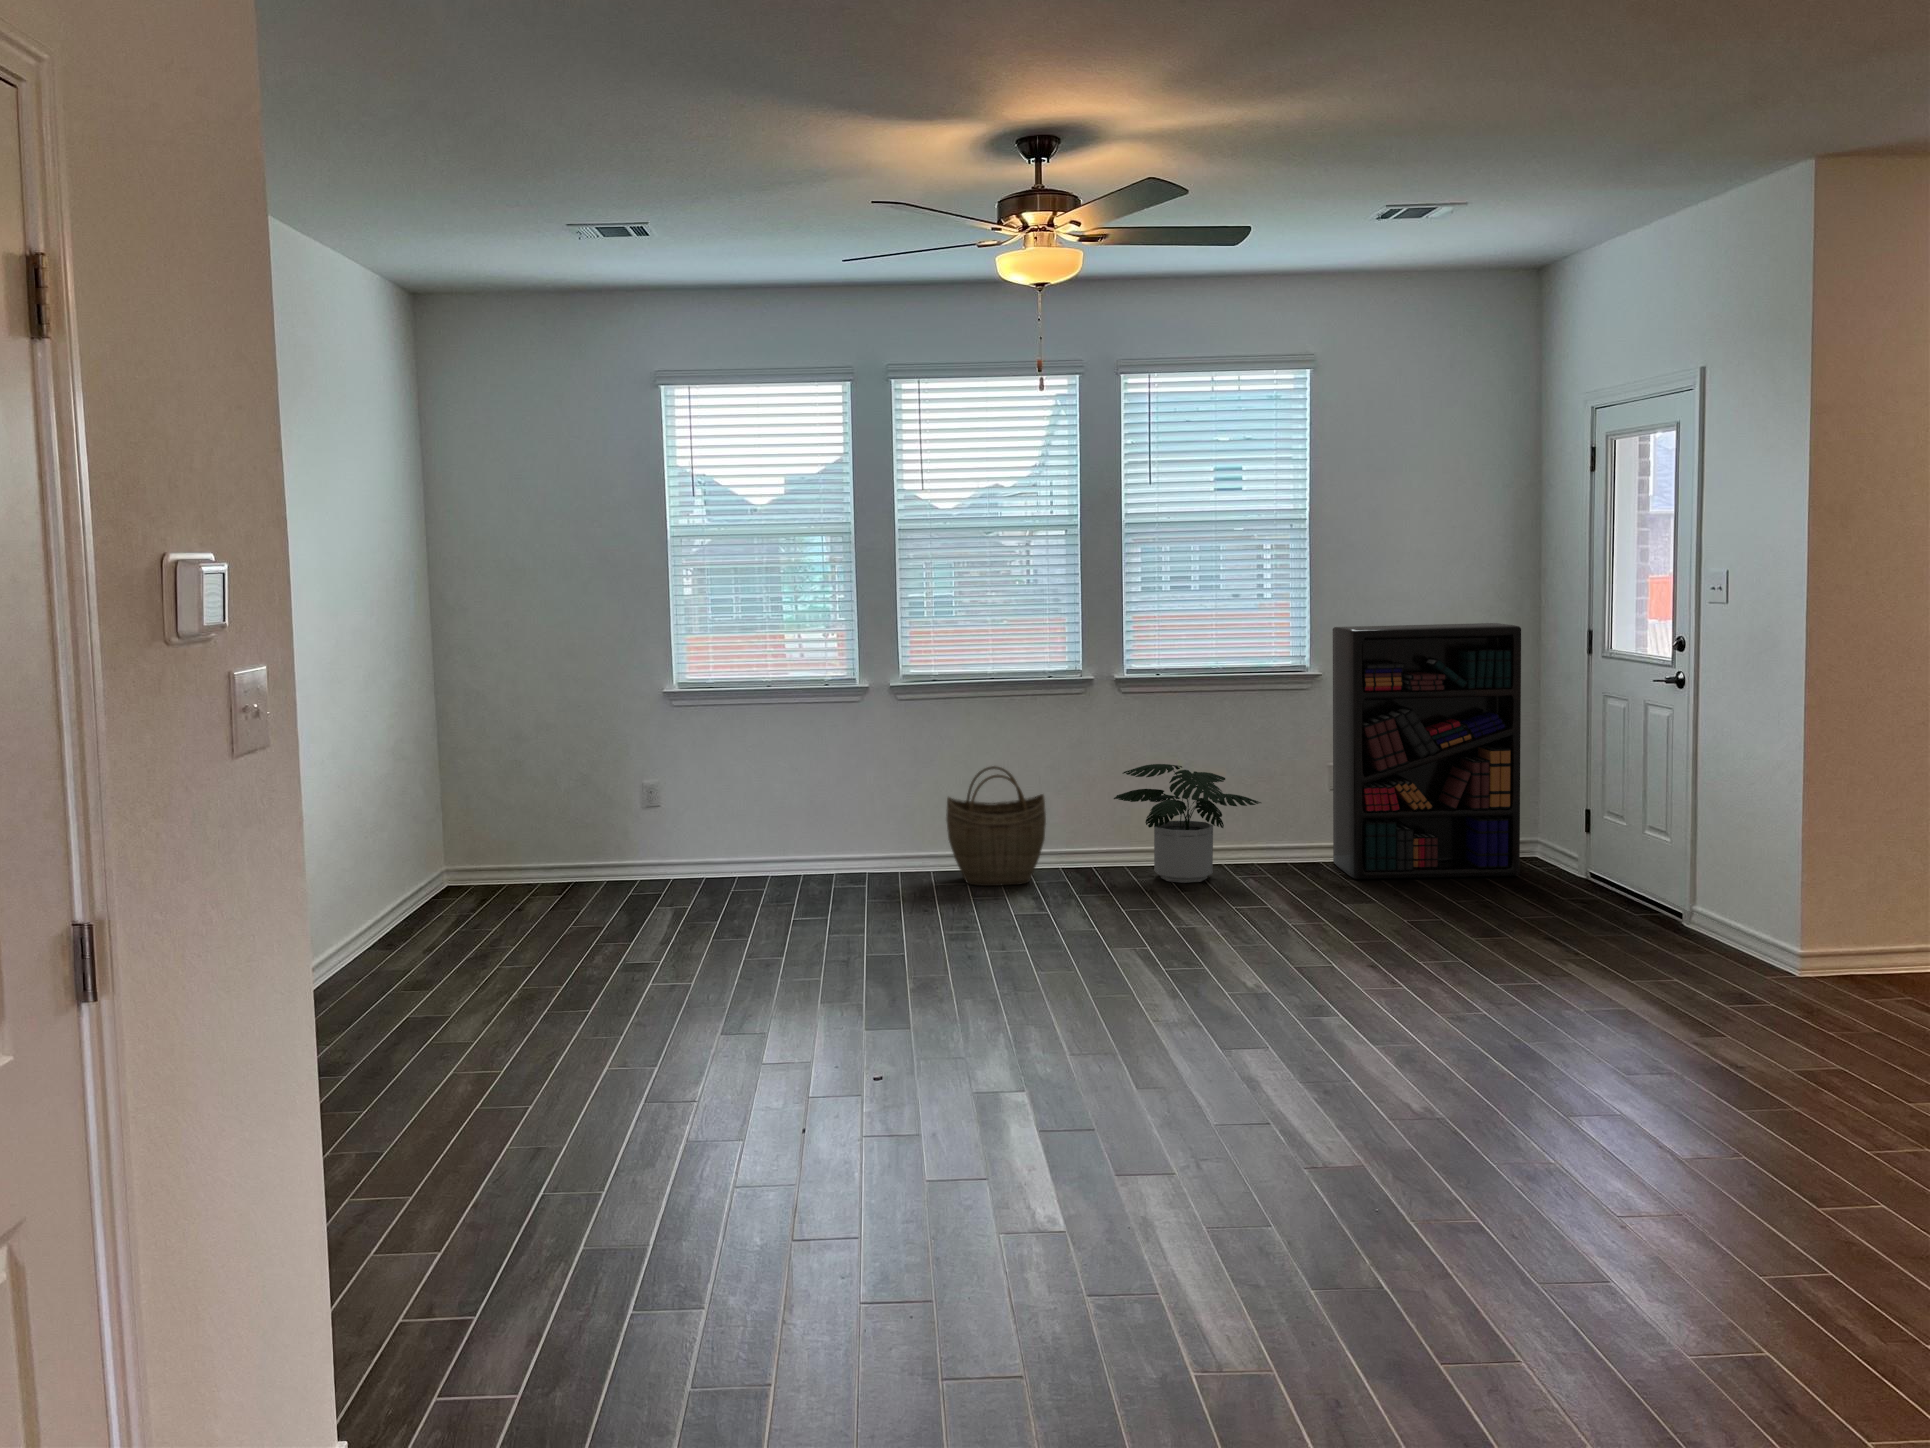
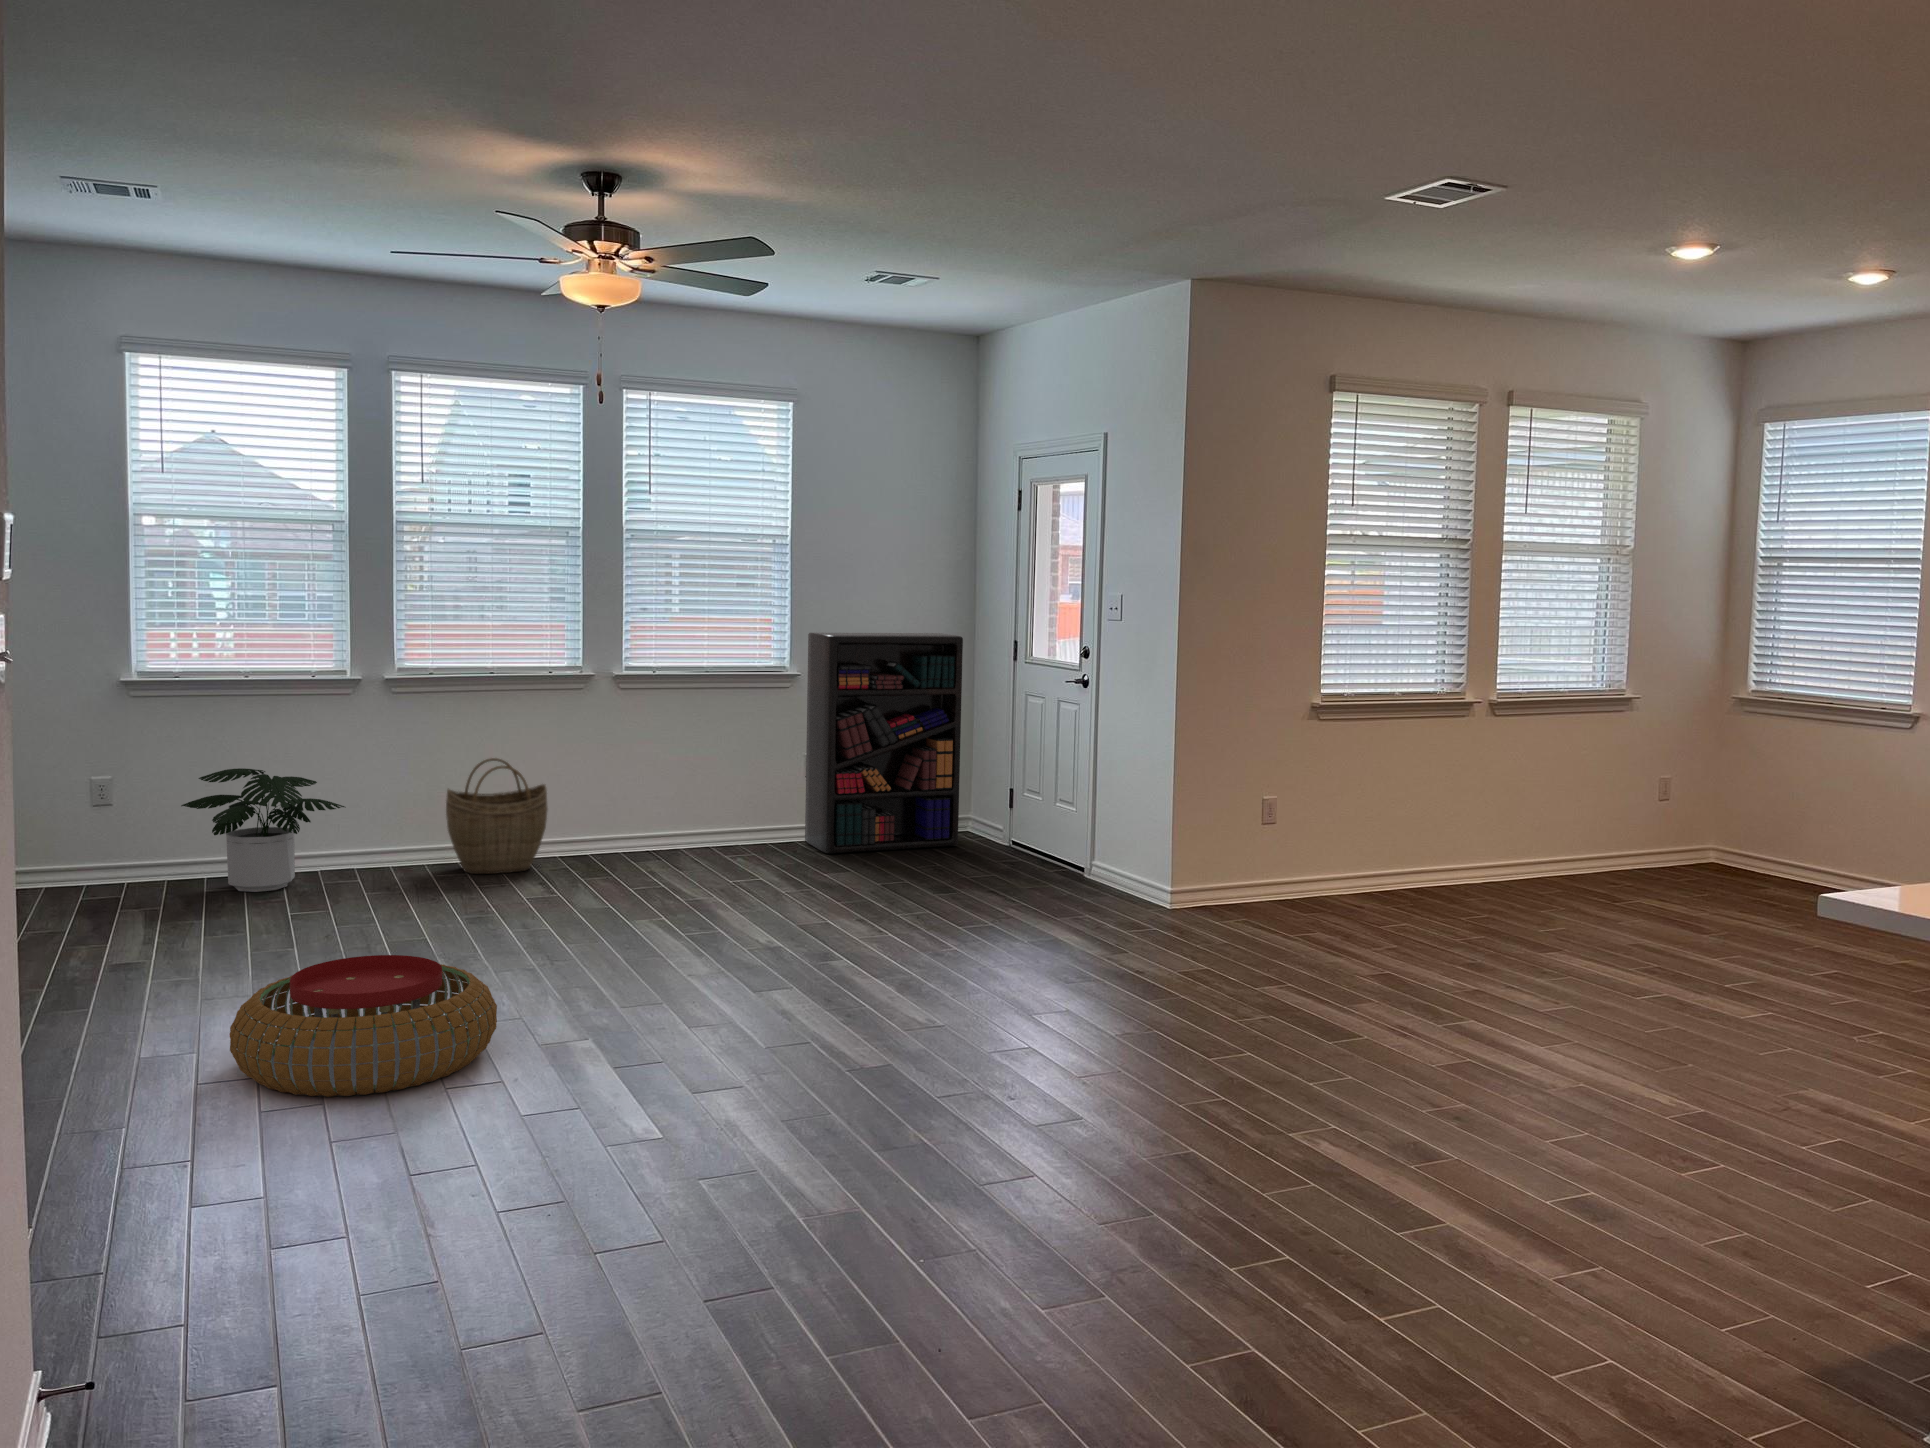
potted plant: present [1114,764,1261,883] -> present [181,768,345,892]
pouf: none [673,974,925,1120] -> present [230,955,497,1097]

